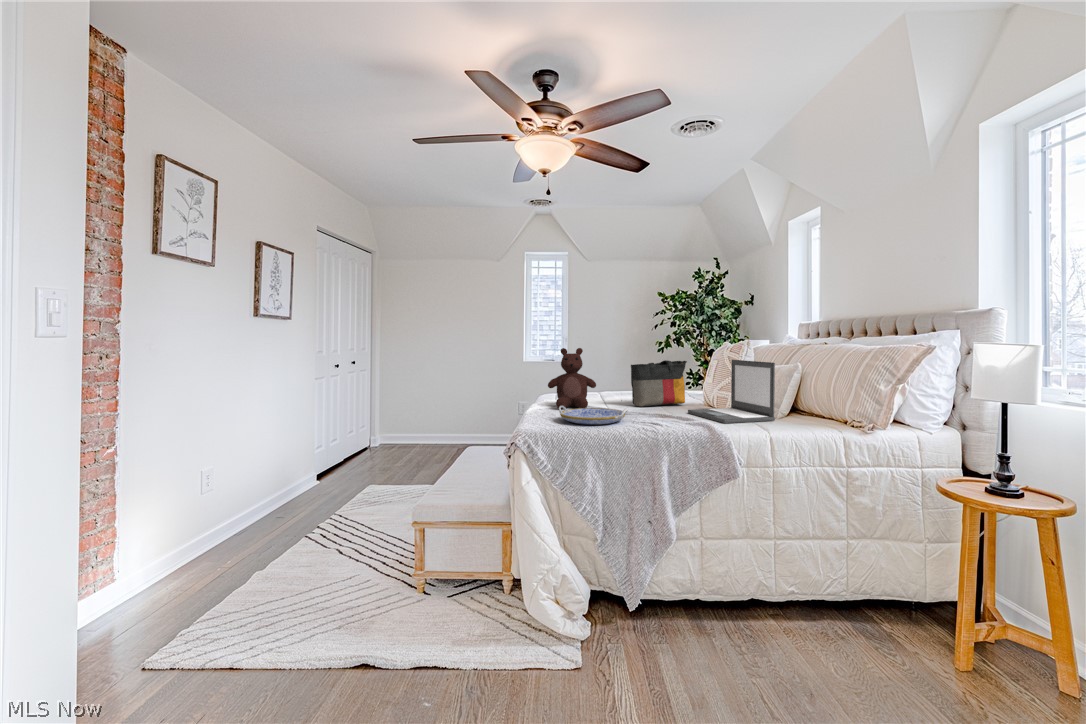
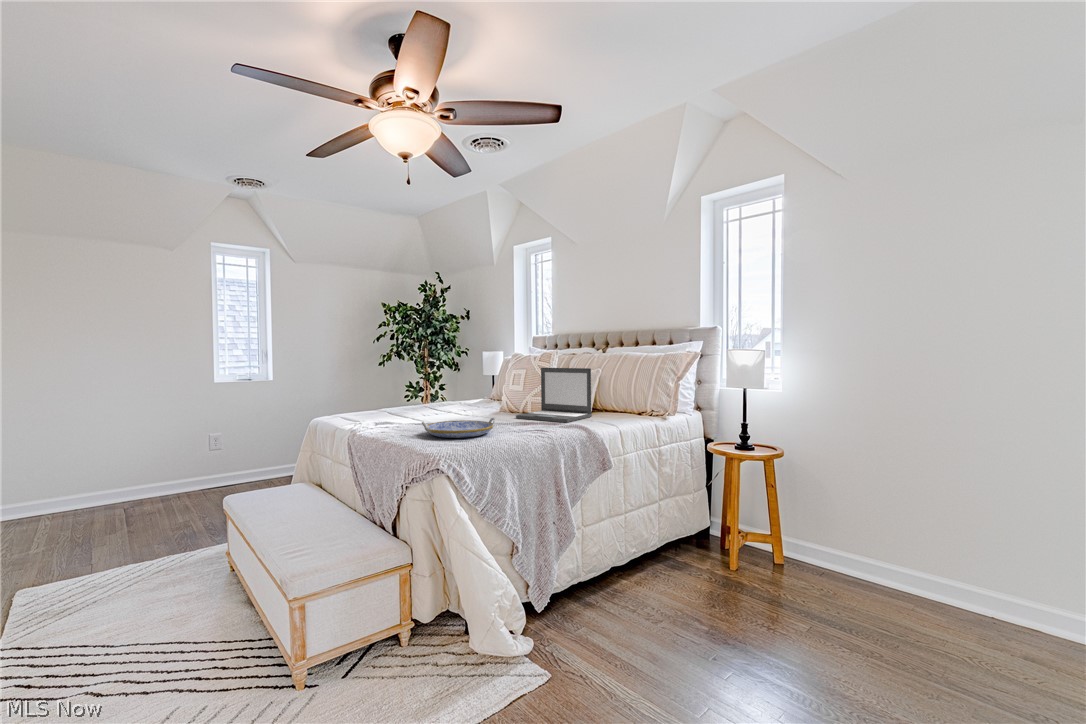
teddy bear: present [548,348,596,409] -> none [365,359,420,427]
tote bag: present [631,360,687,406] -> none [446,370,494,417]

